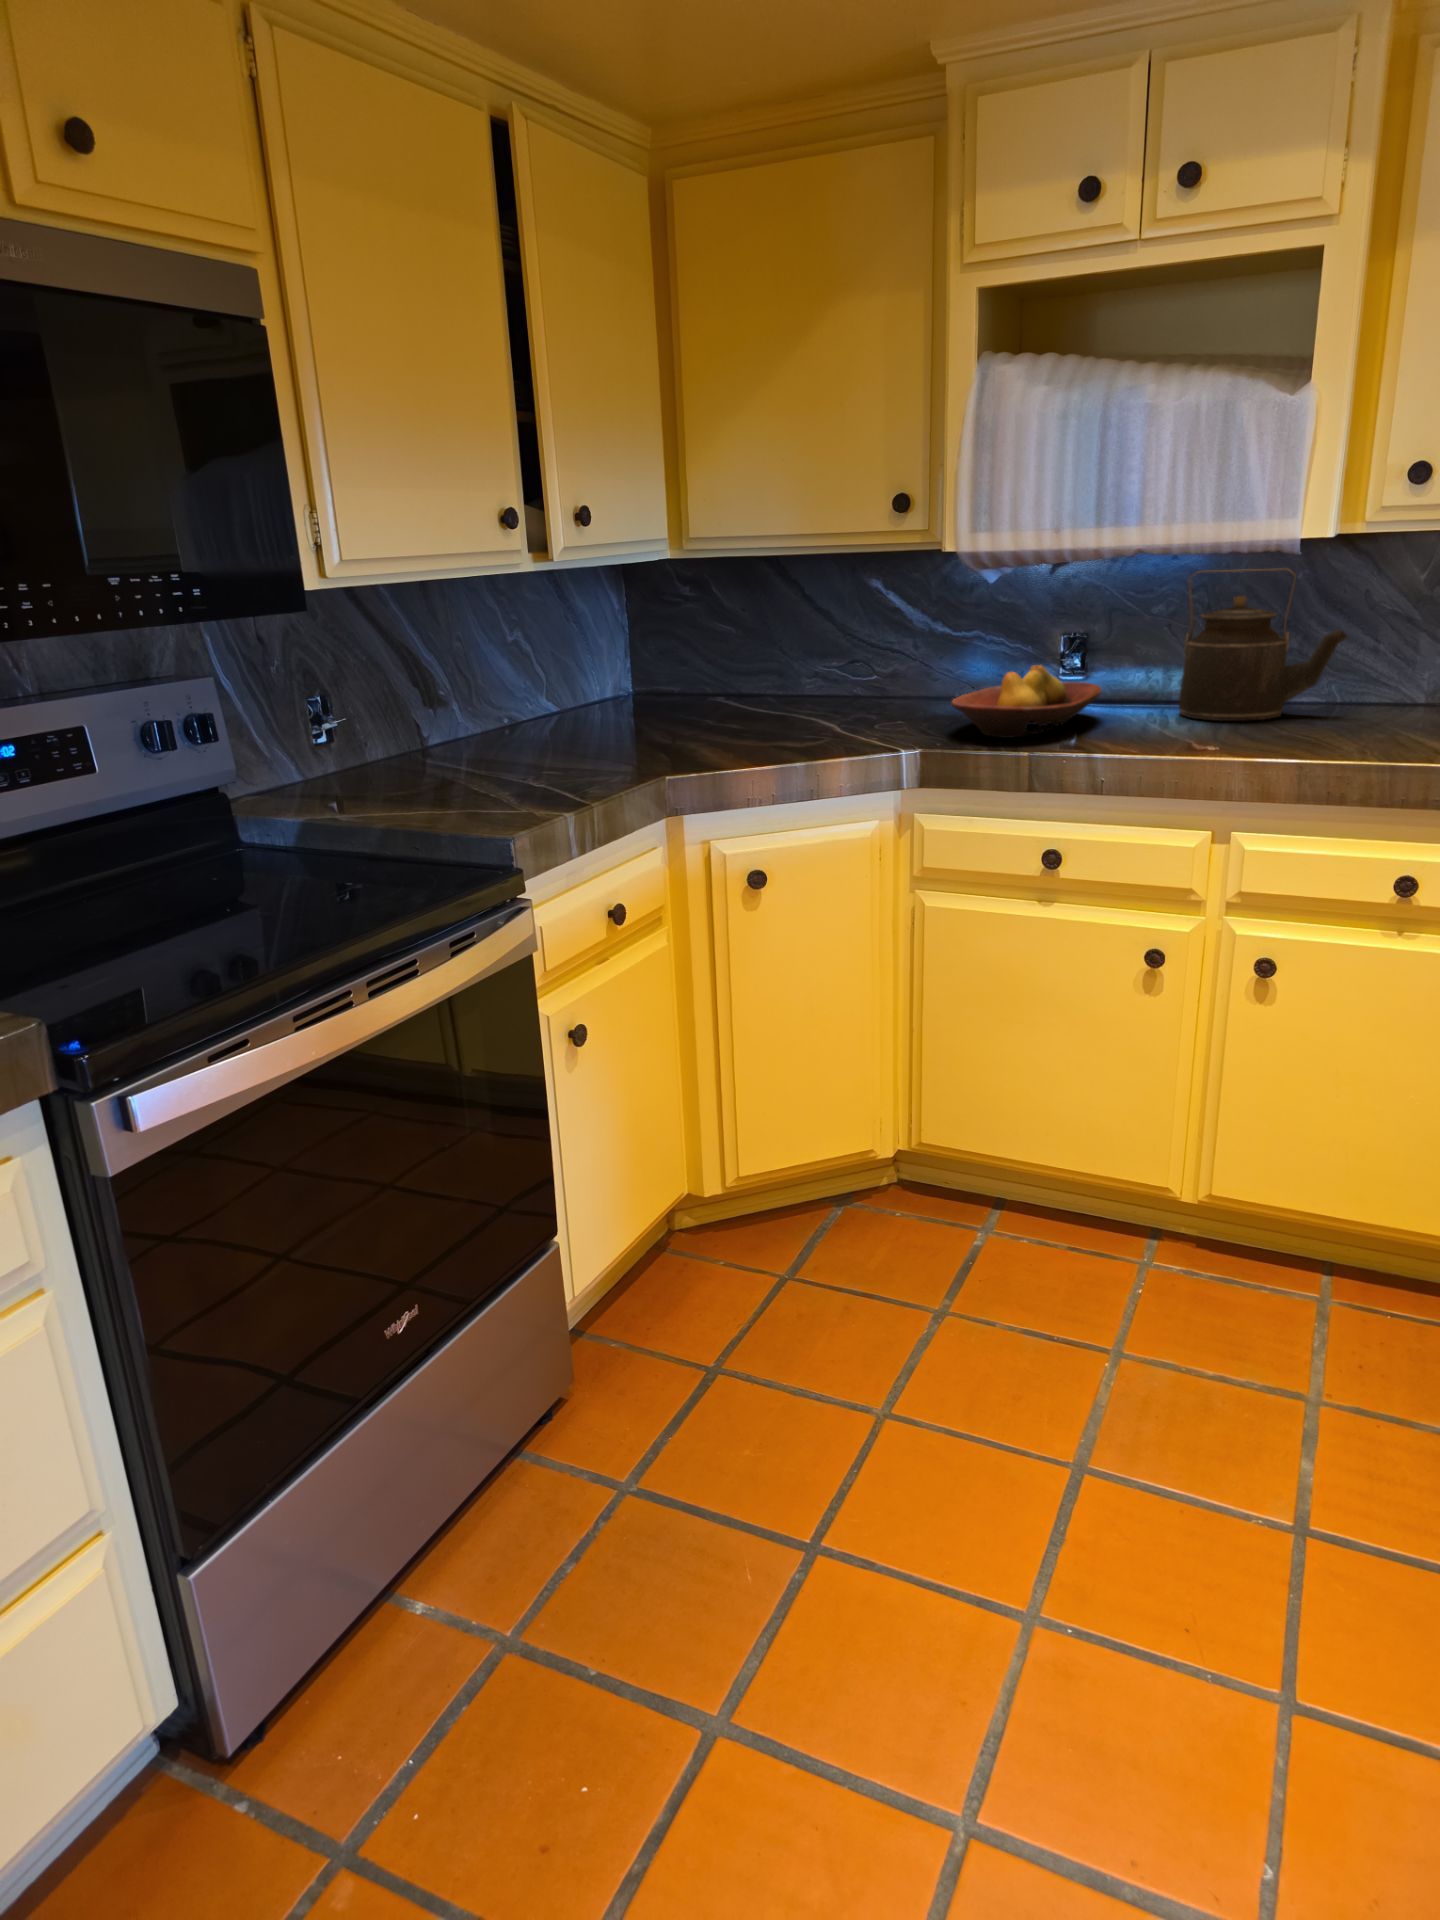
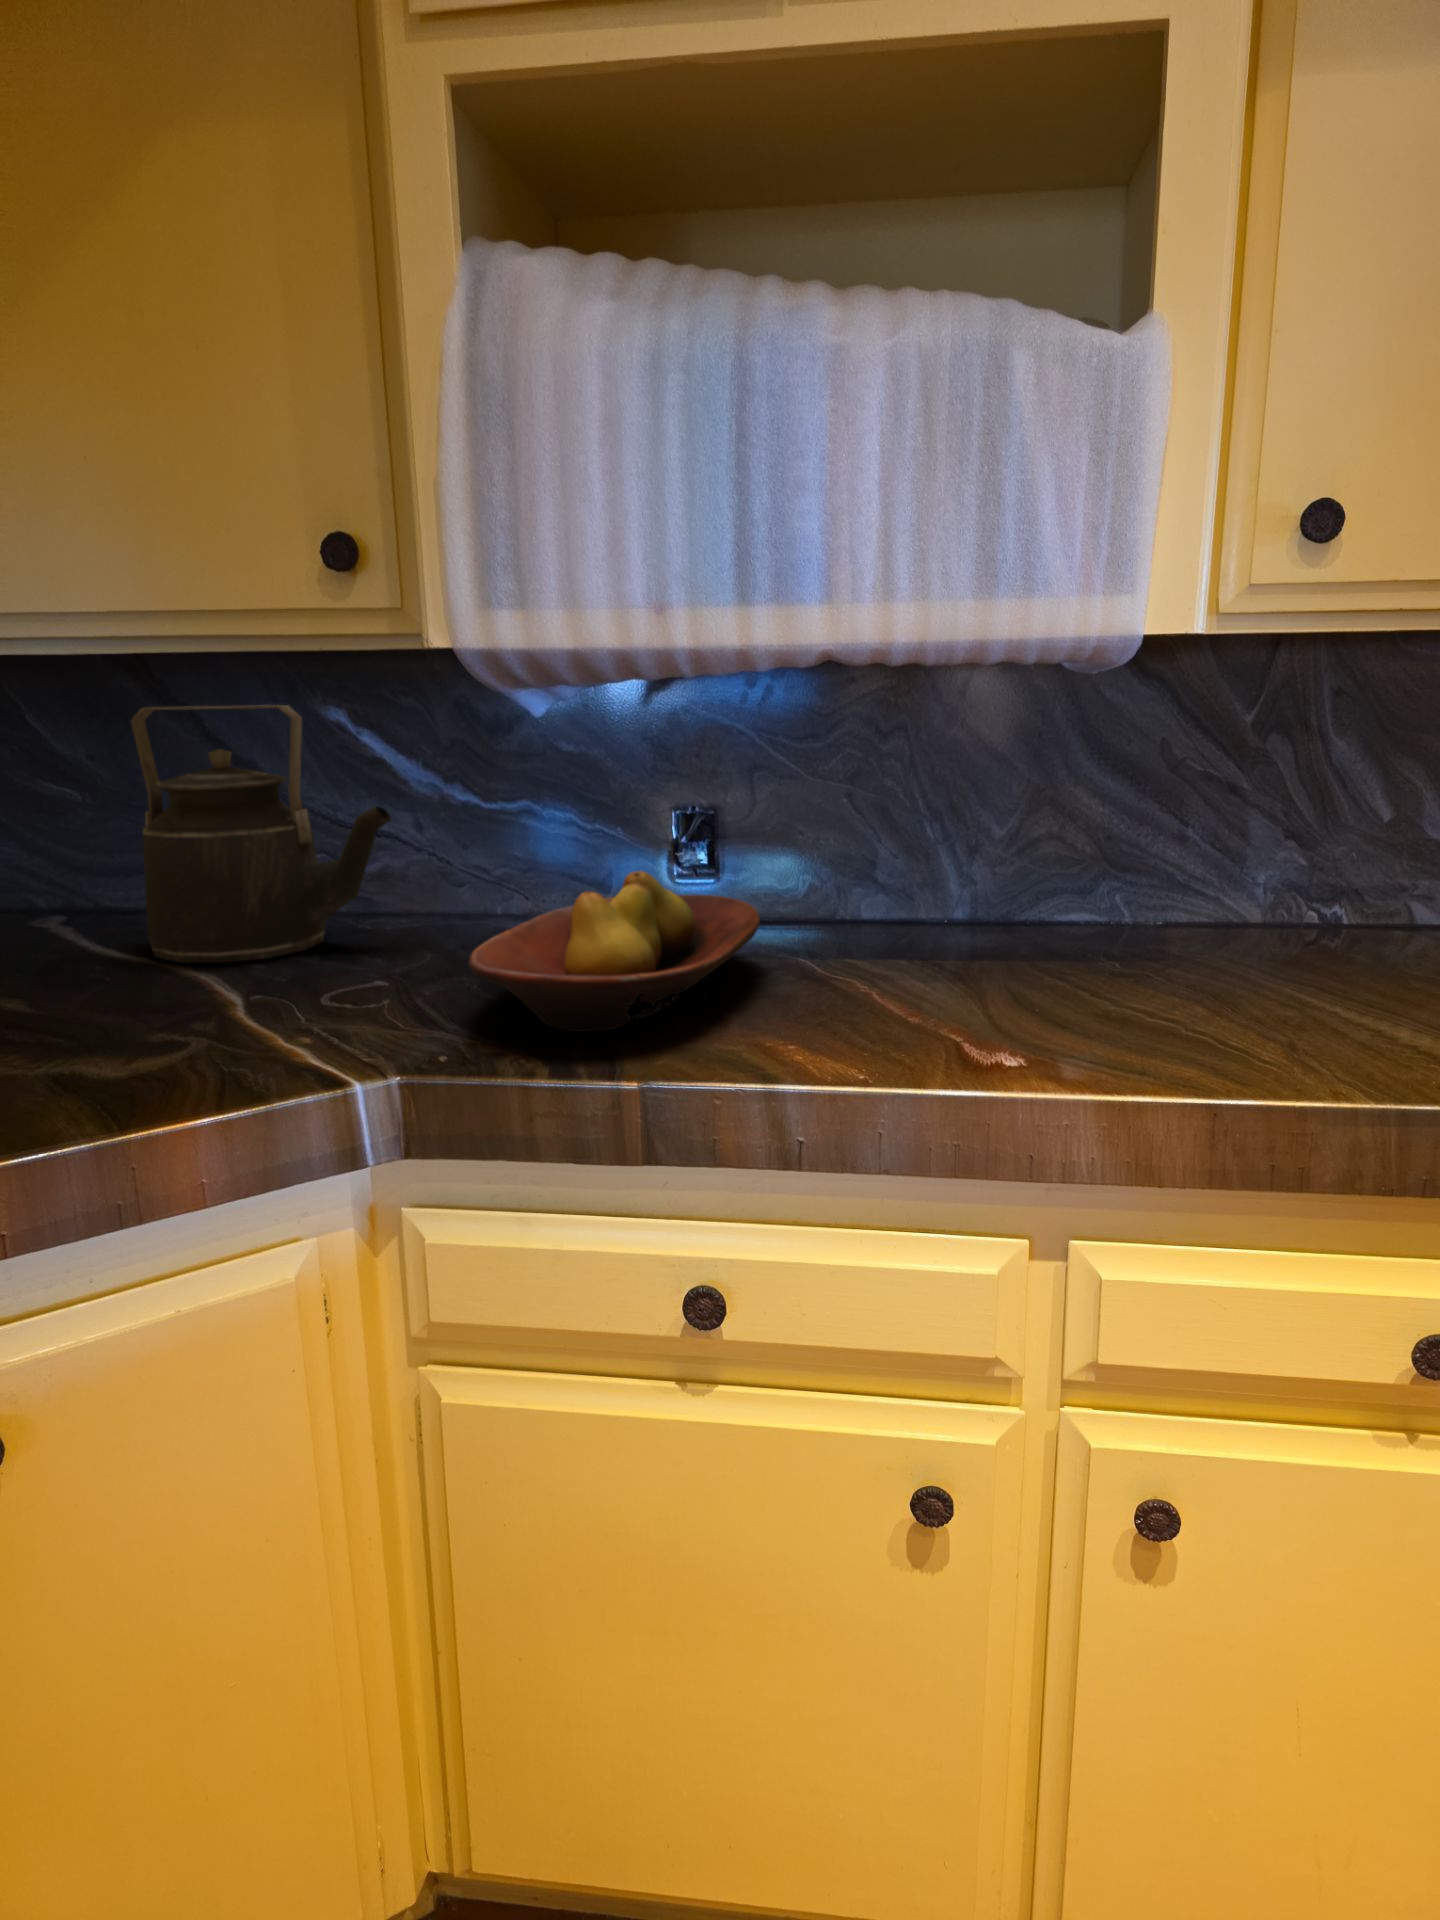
kettle: present [1179,568,1347,721] -> present [131,705,391,963]

